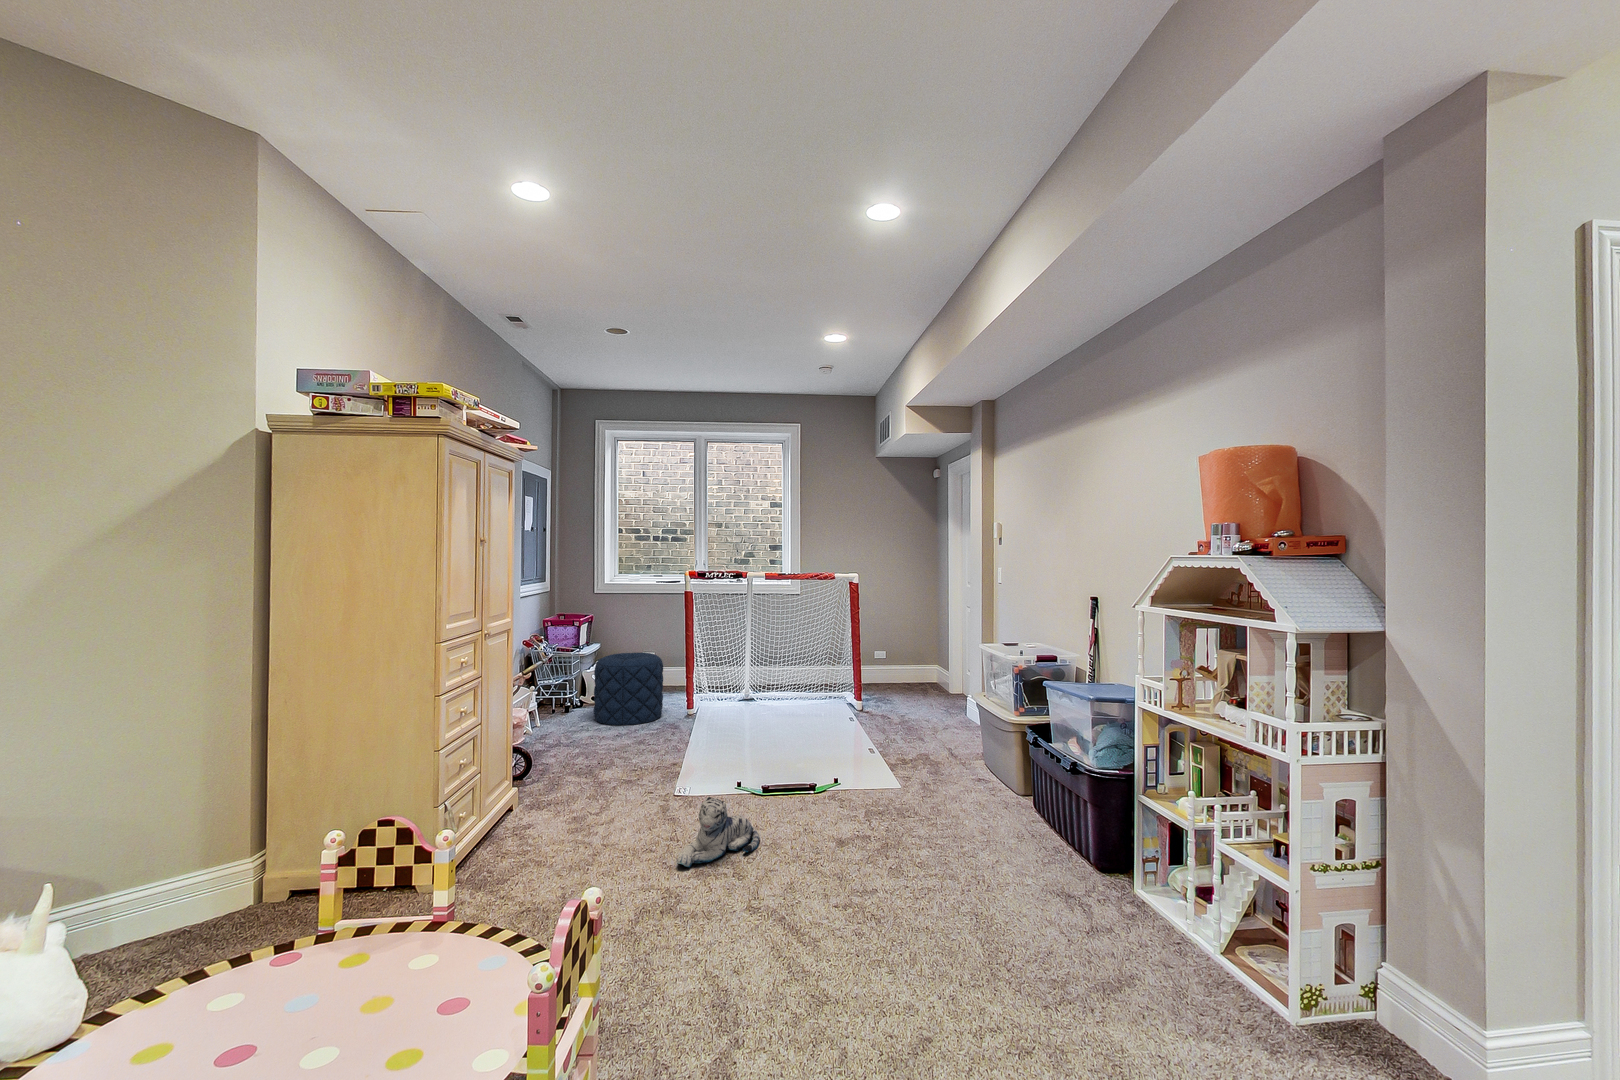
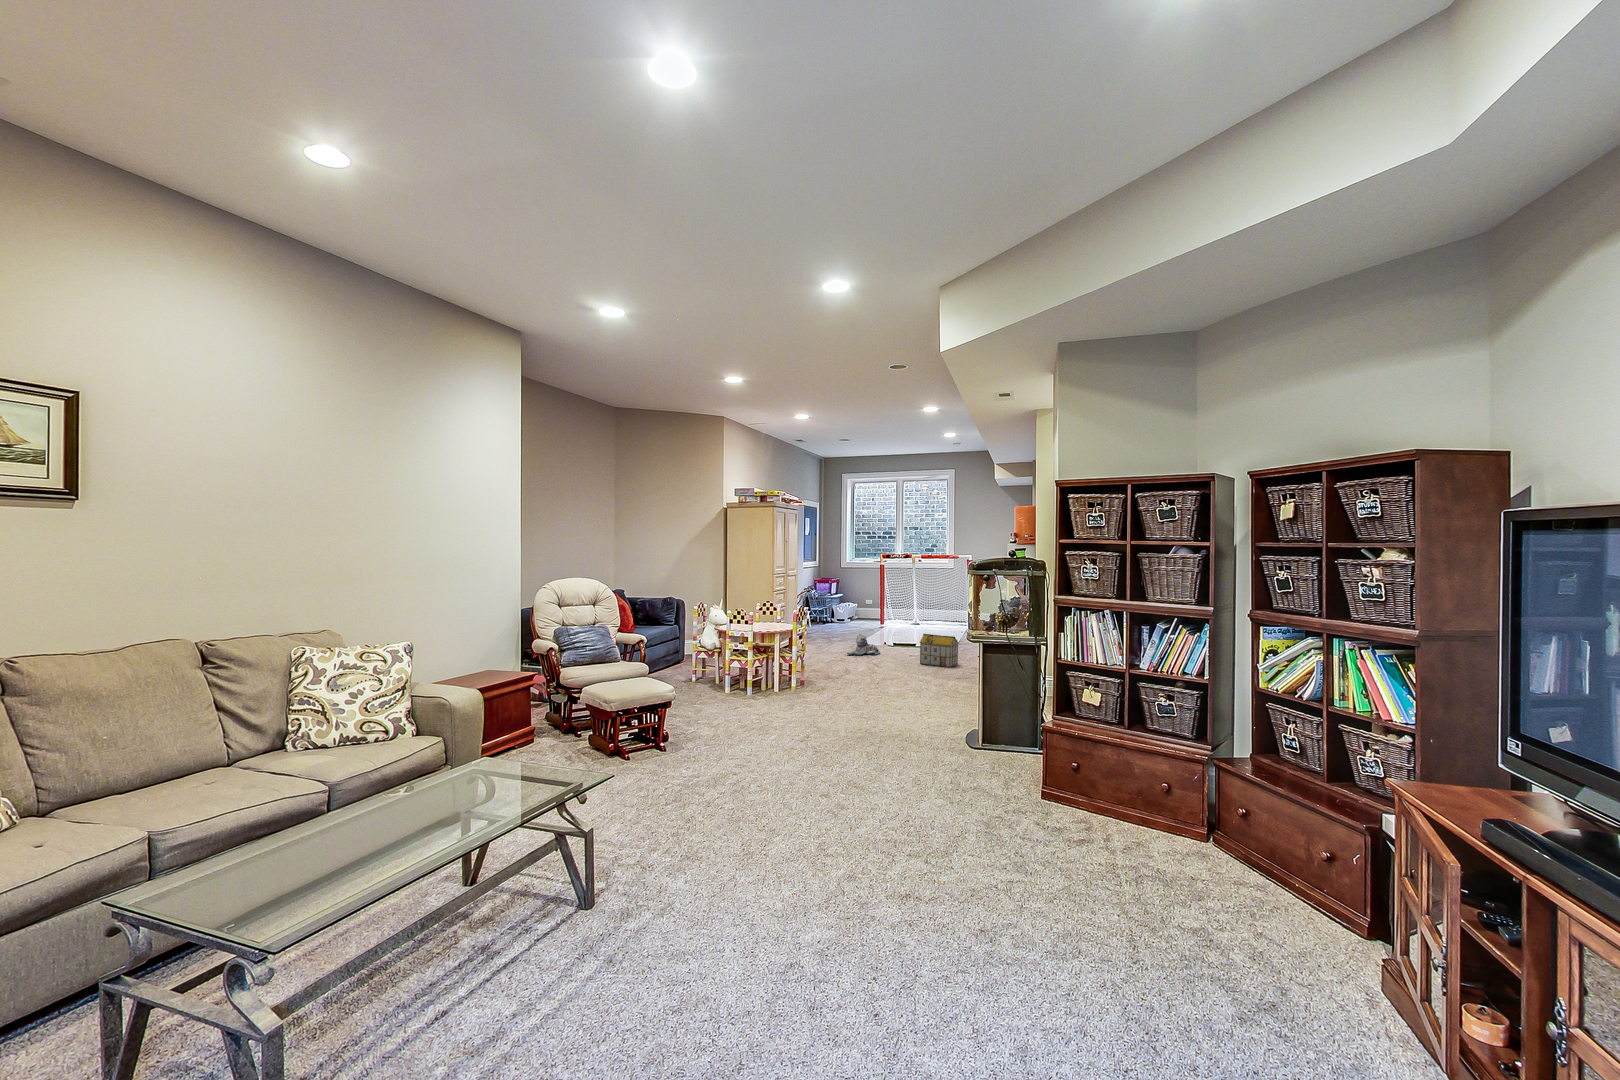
pouf: present [594,653,663,725] -> none [836,596,871,630]
toy house: none [908,795,1008,897] -> present [920,634,958,667]

